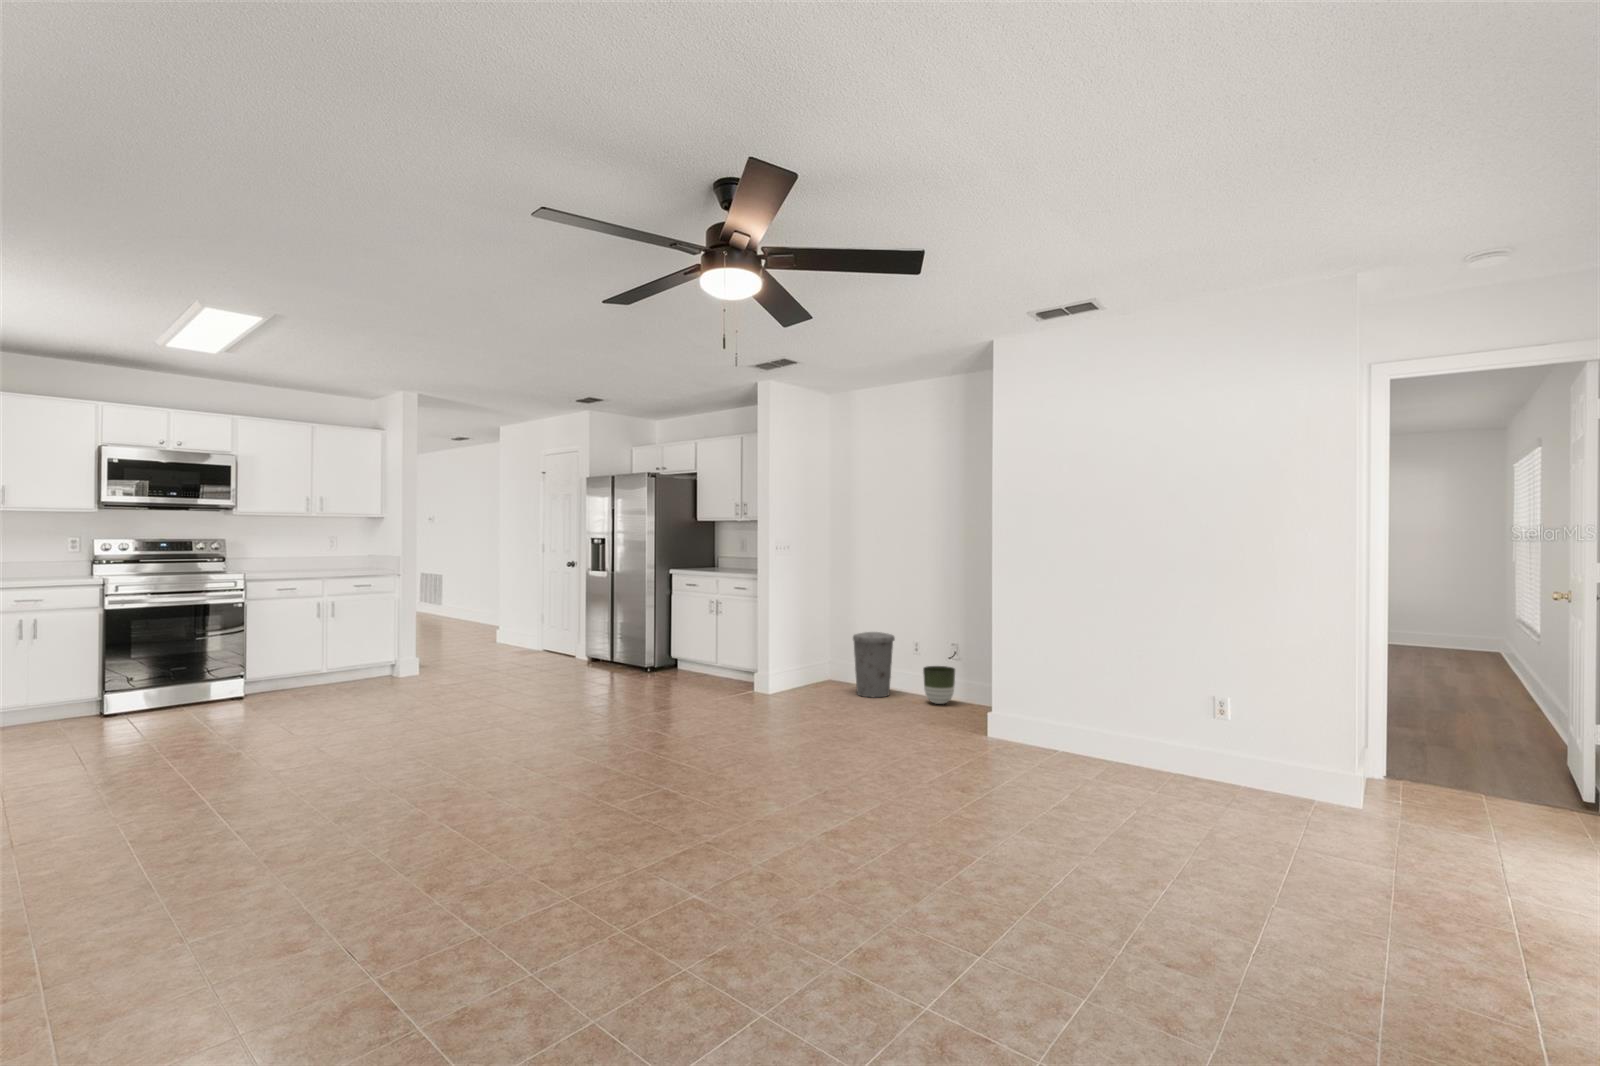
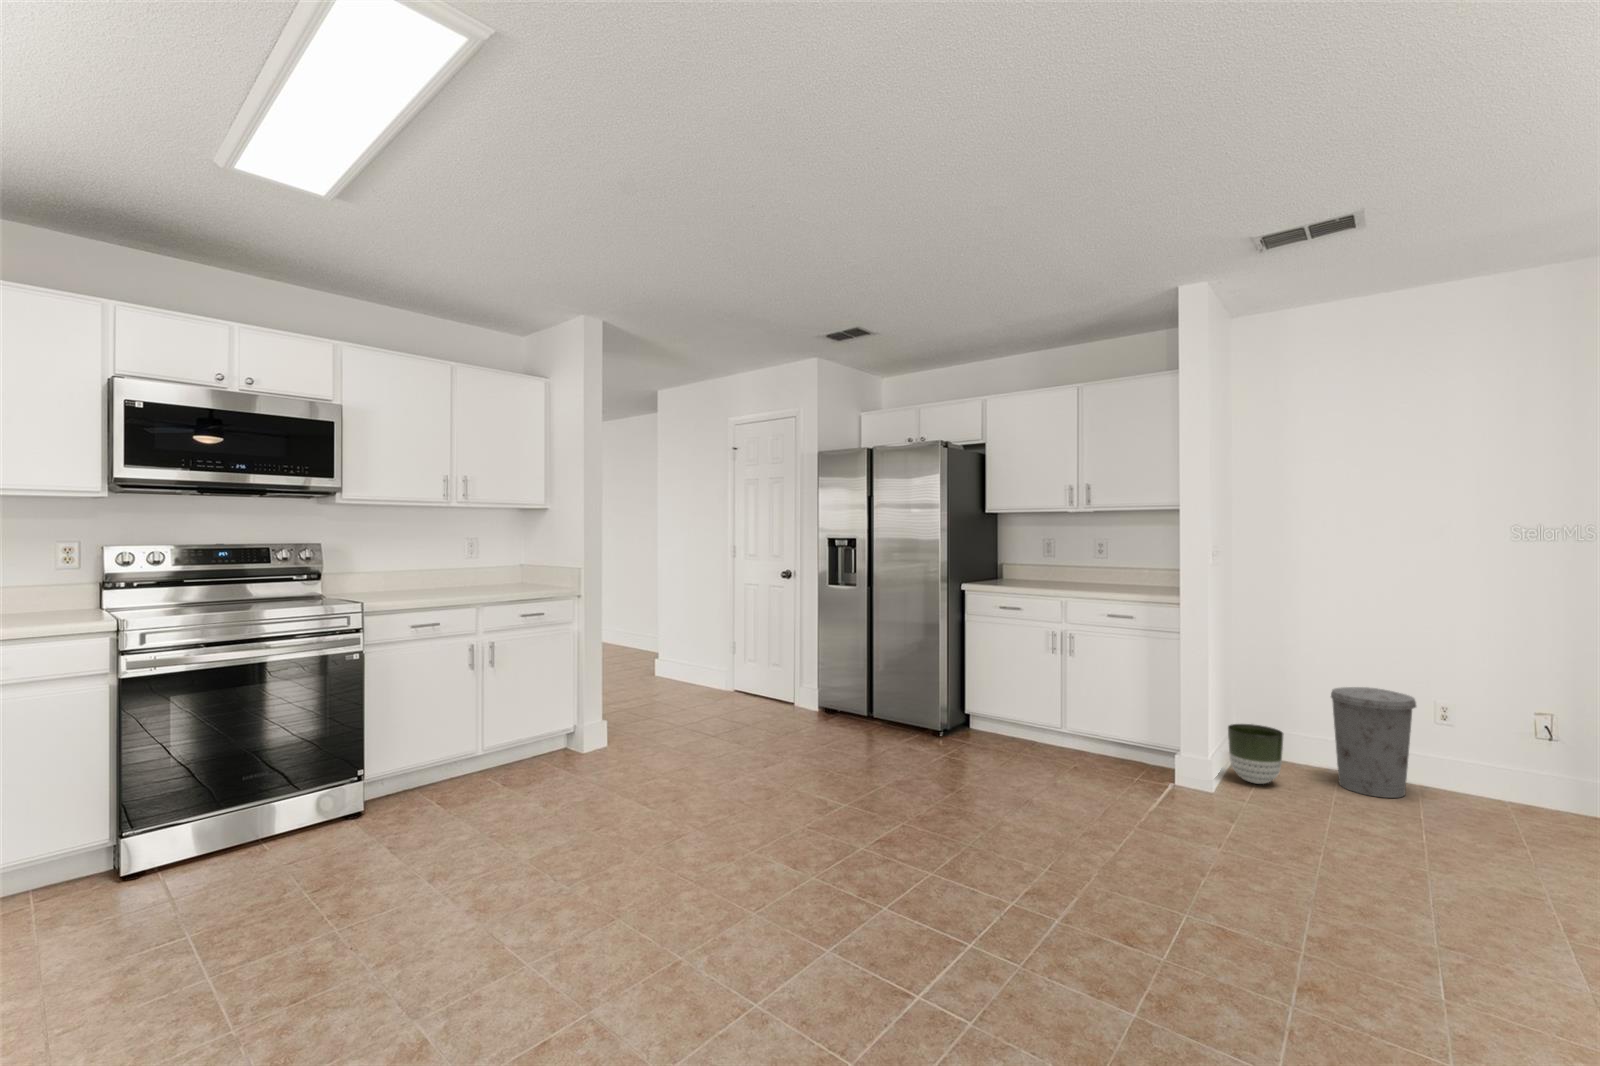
planter: present [923,666,955,704] -> present [1228,724,1284,784]

